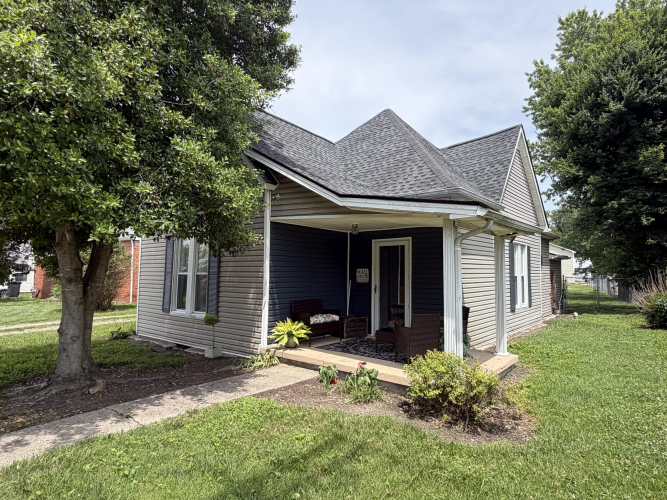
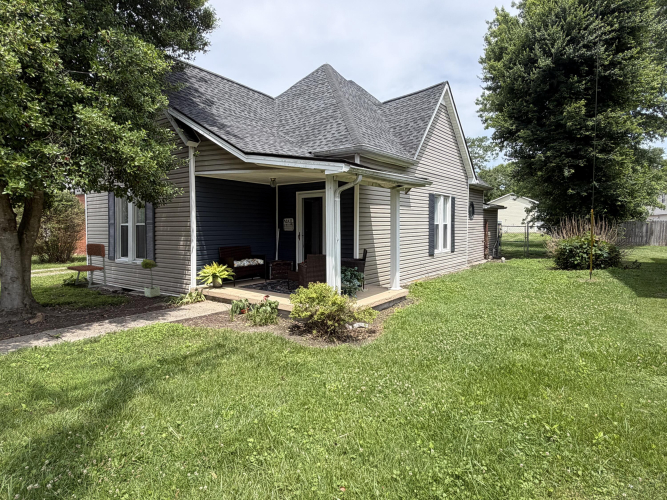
bench: none [115,295,158,345] -> present [67,243,107,288]

